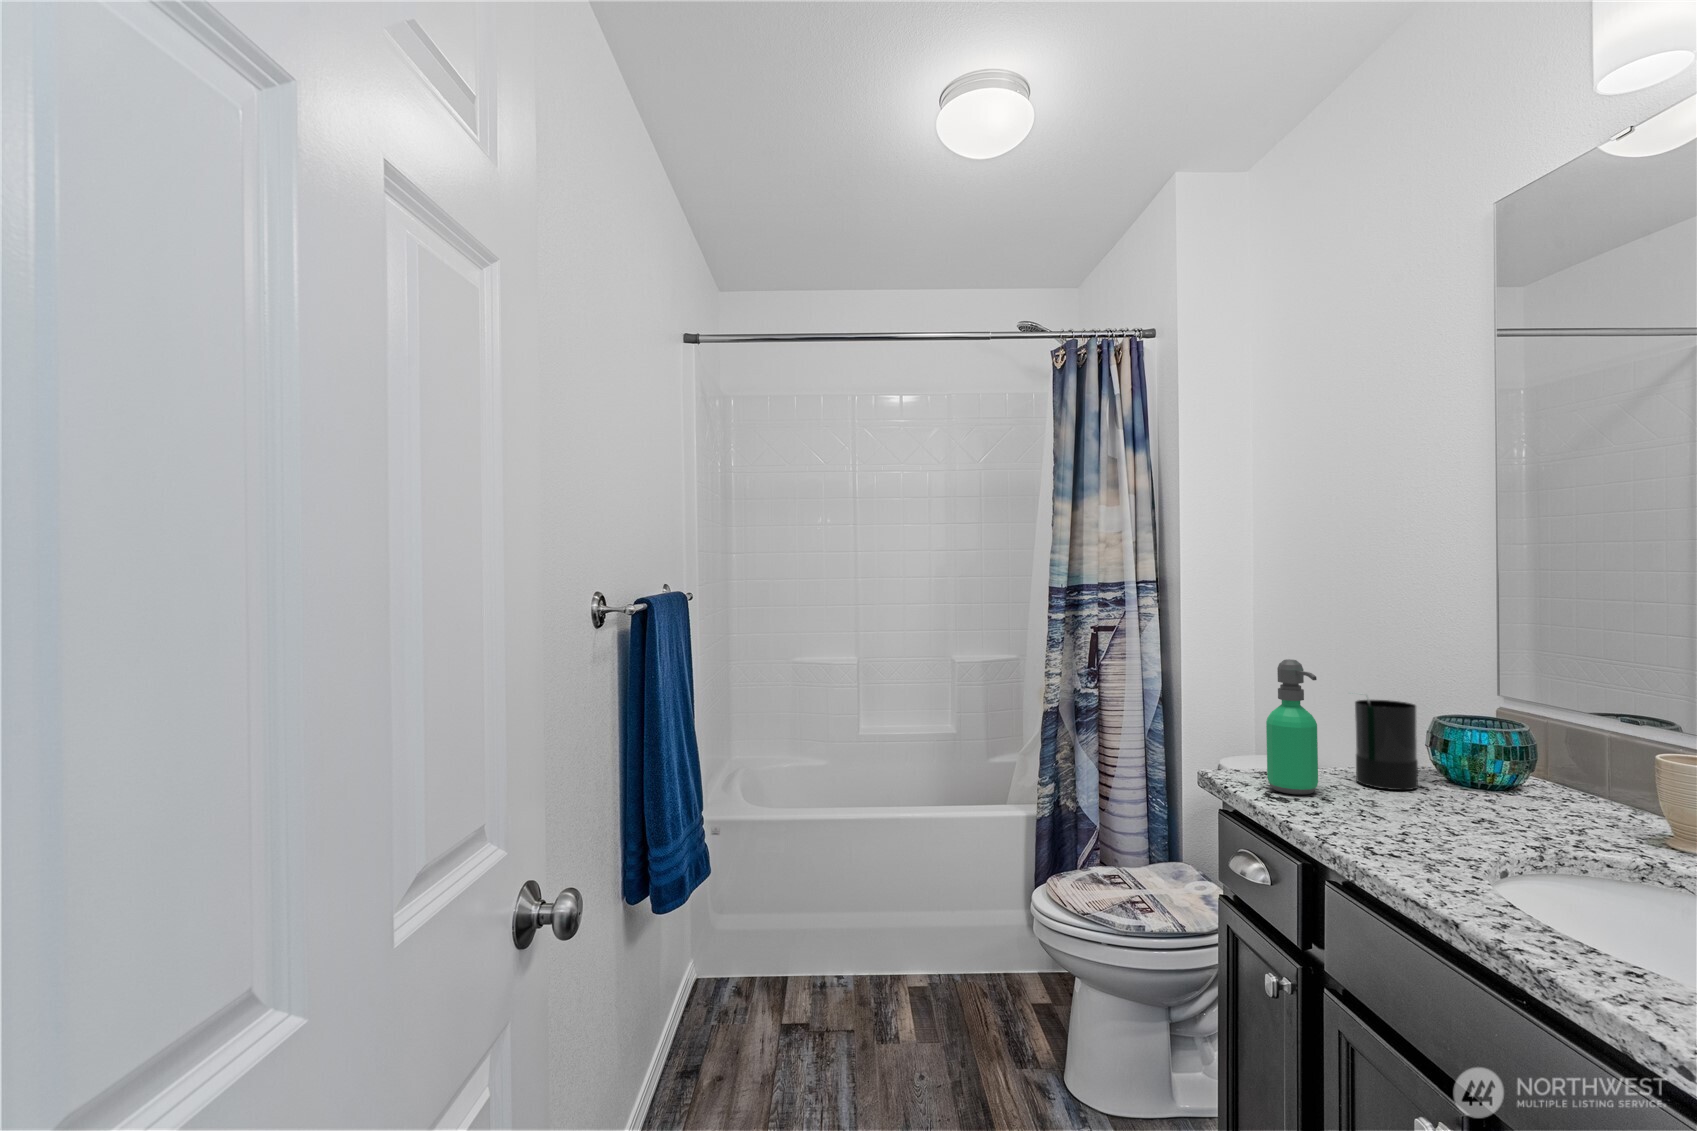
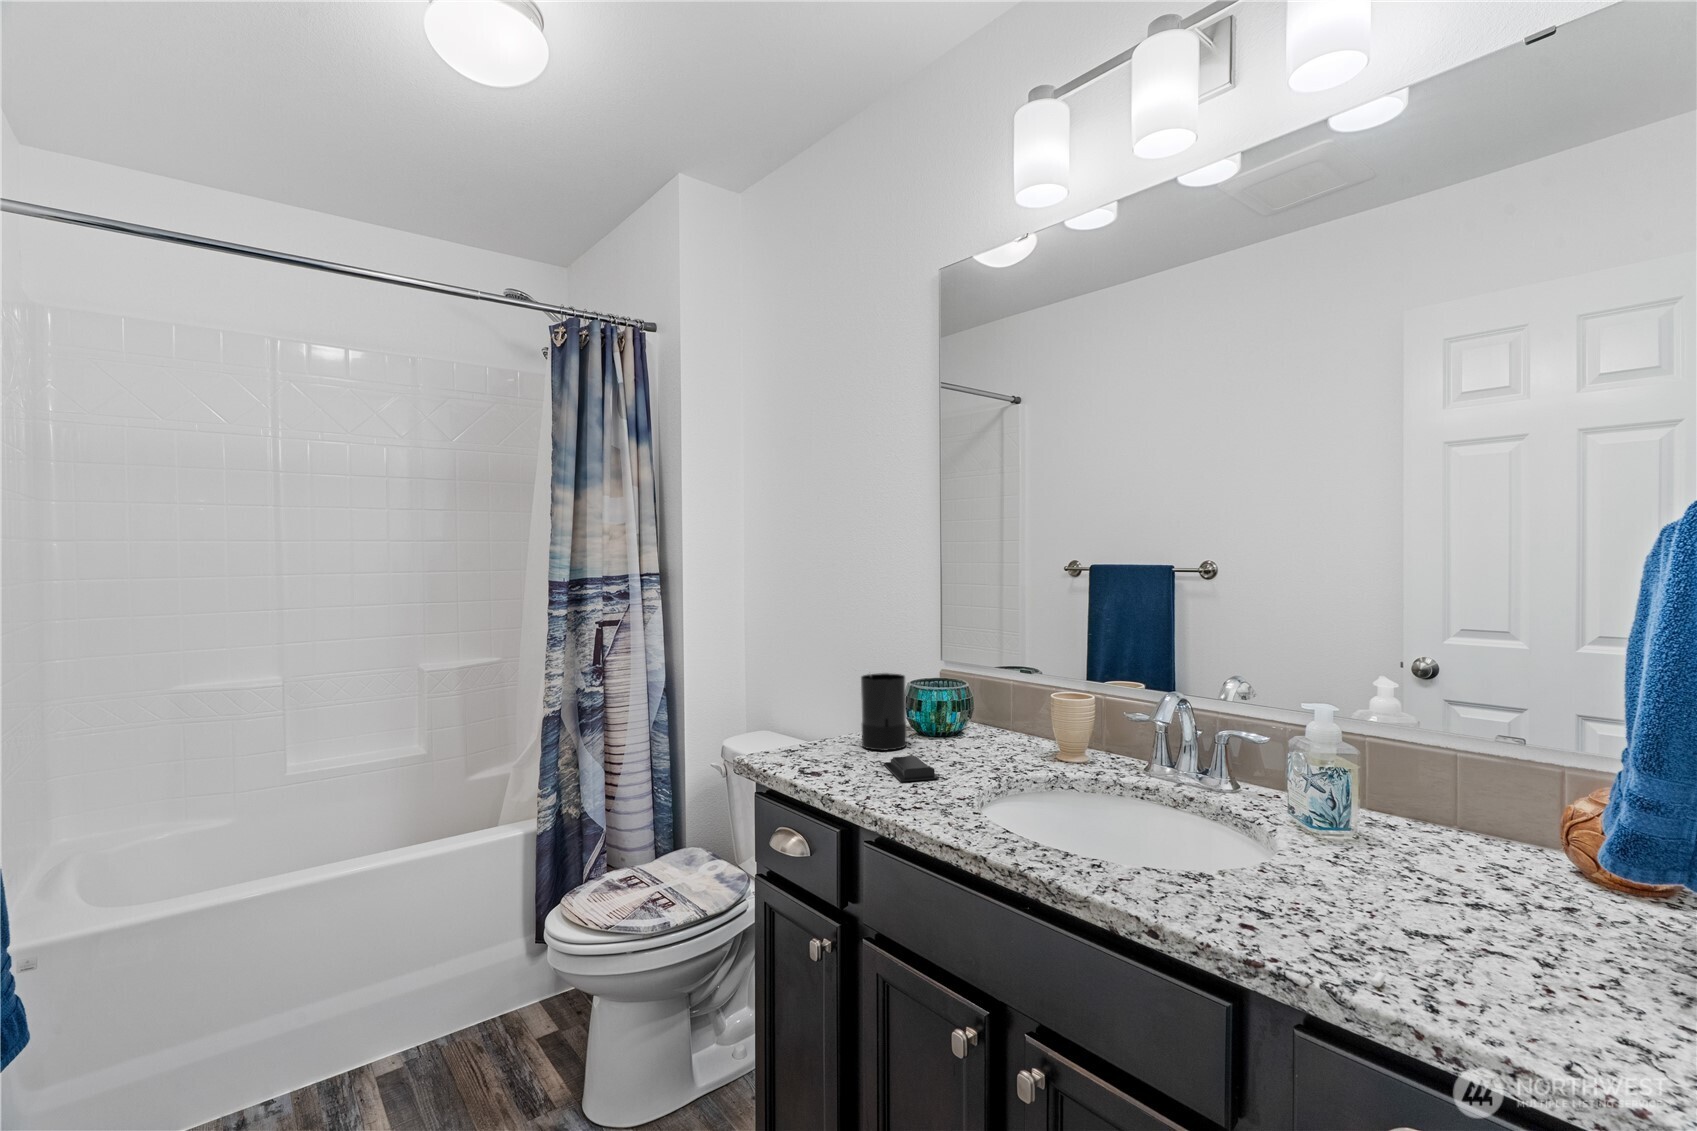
soap dispenser: present [1266,659,1318,794] -> none [798,644,841,767]
soap bar: none [1374,797,1442,830] -> present [884,756,939,782]

